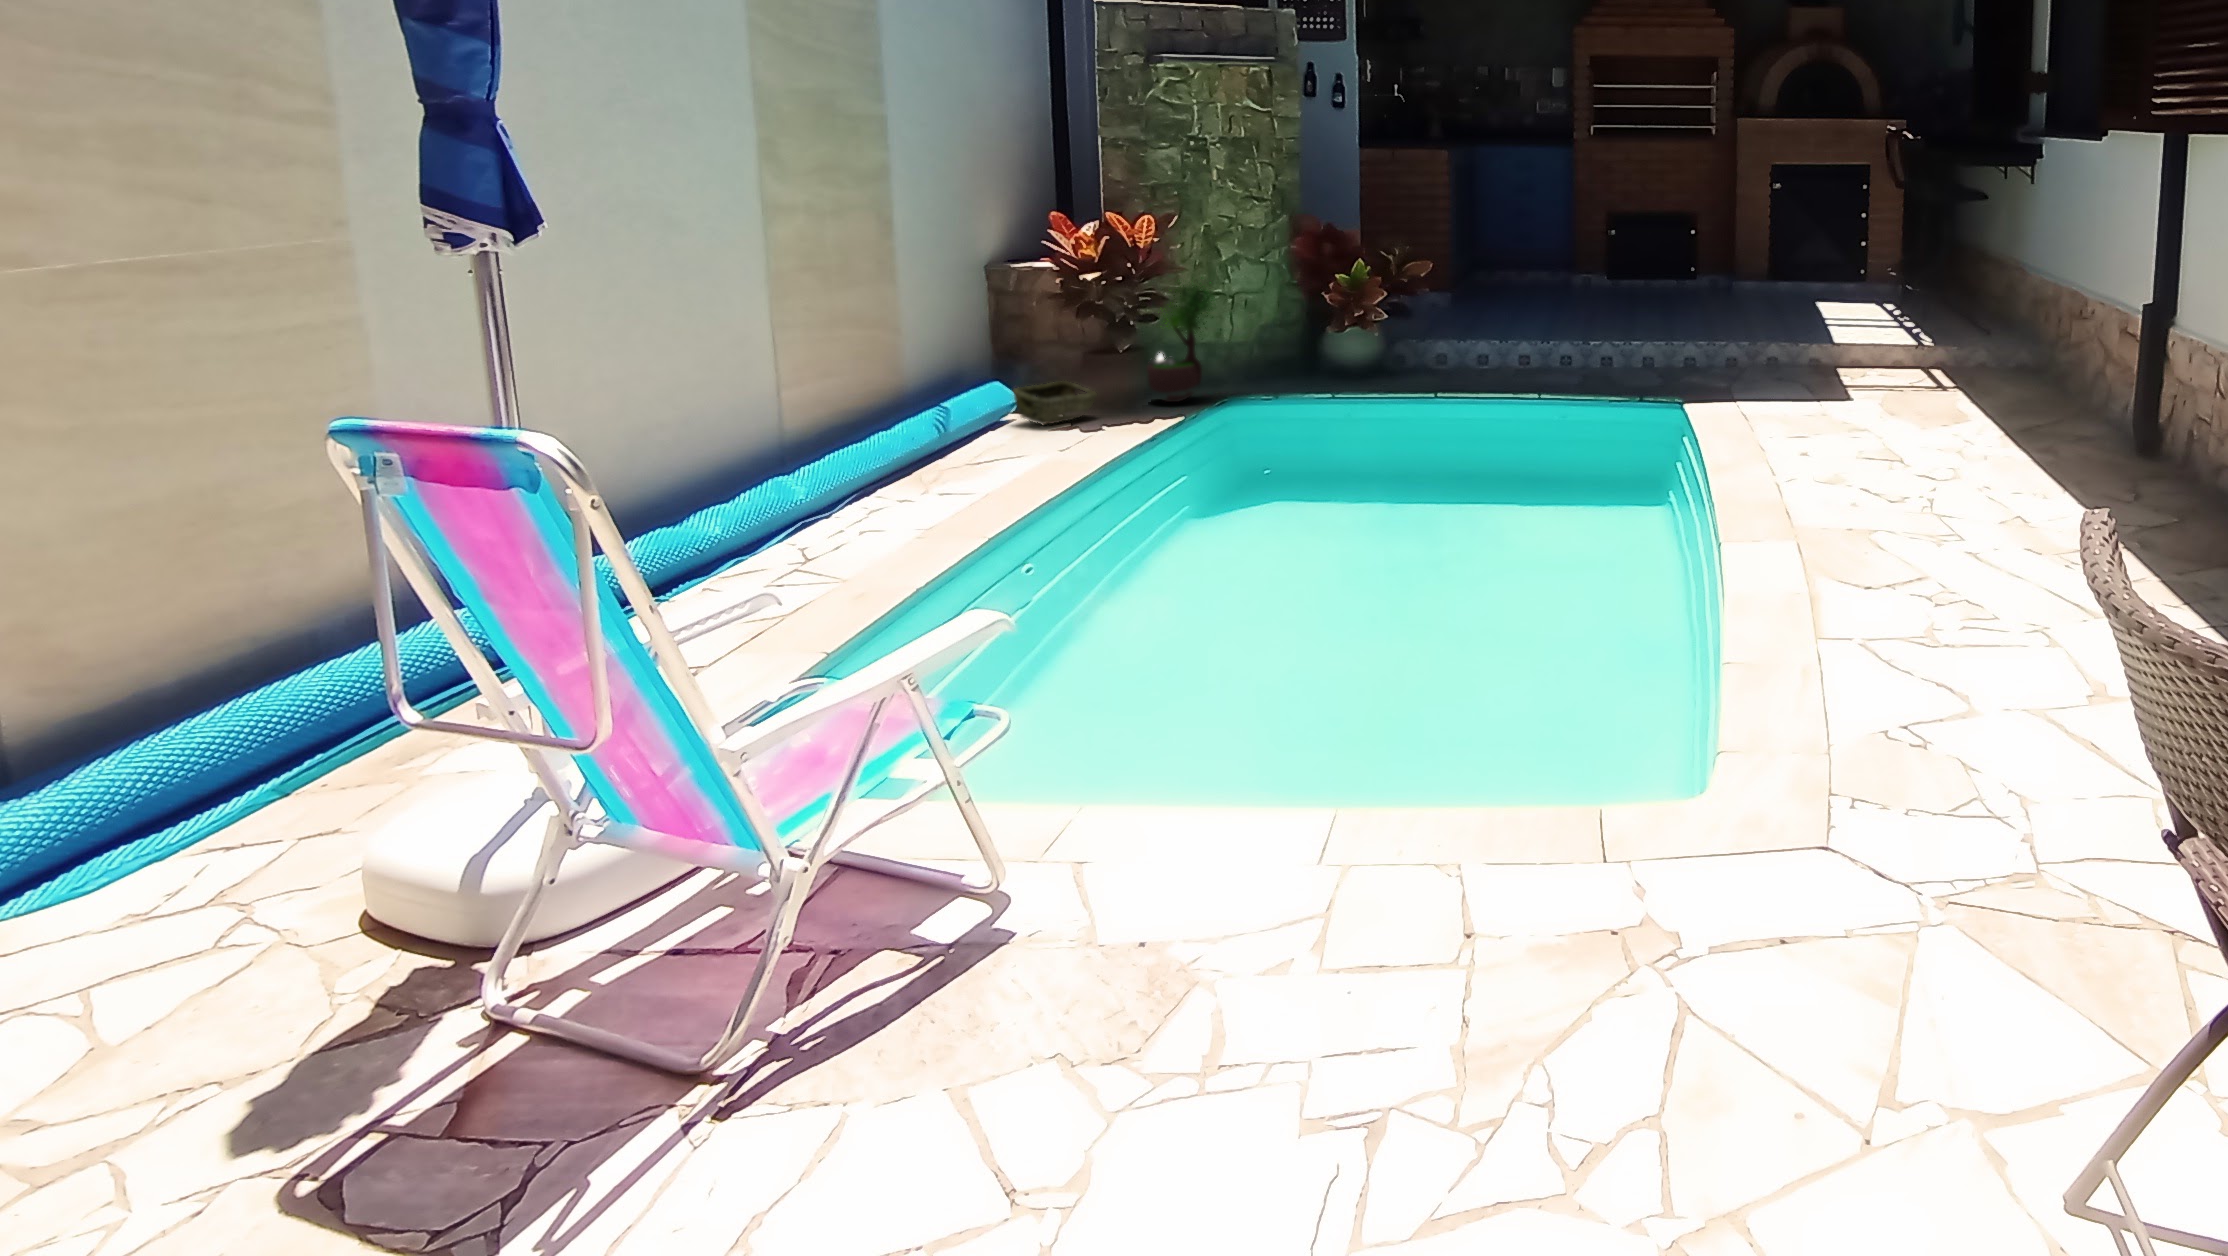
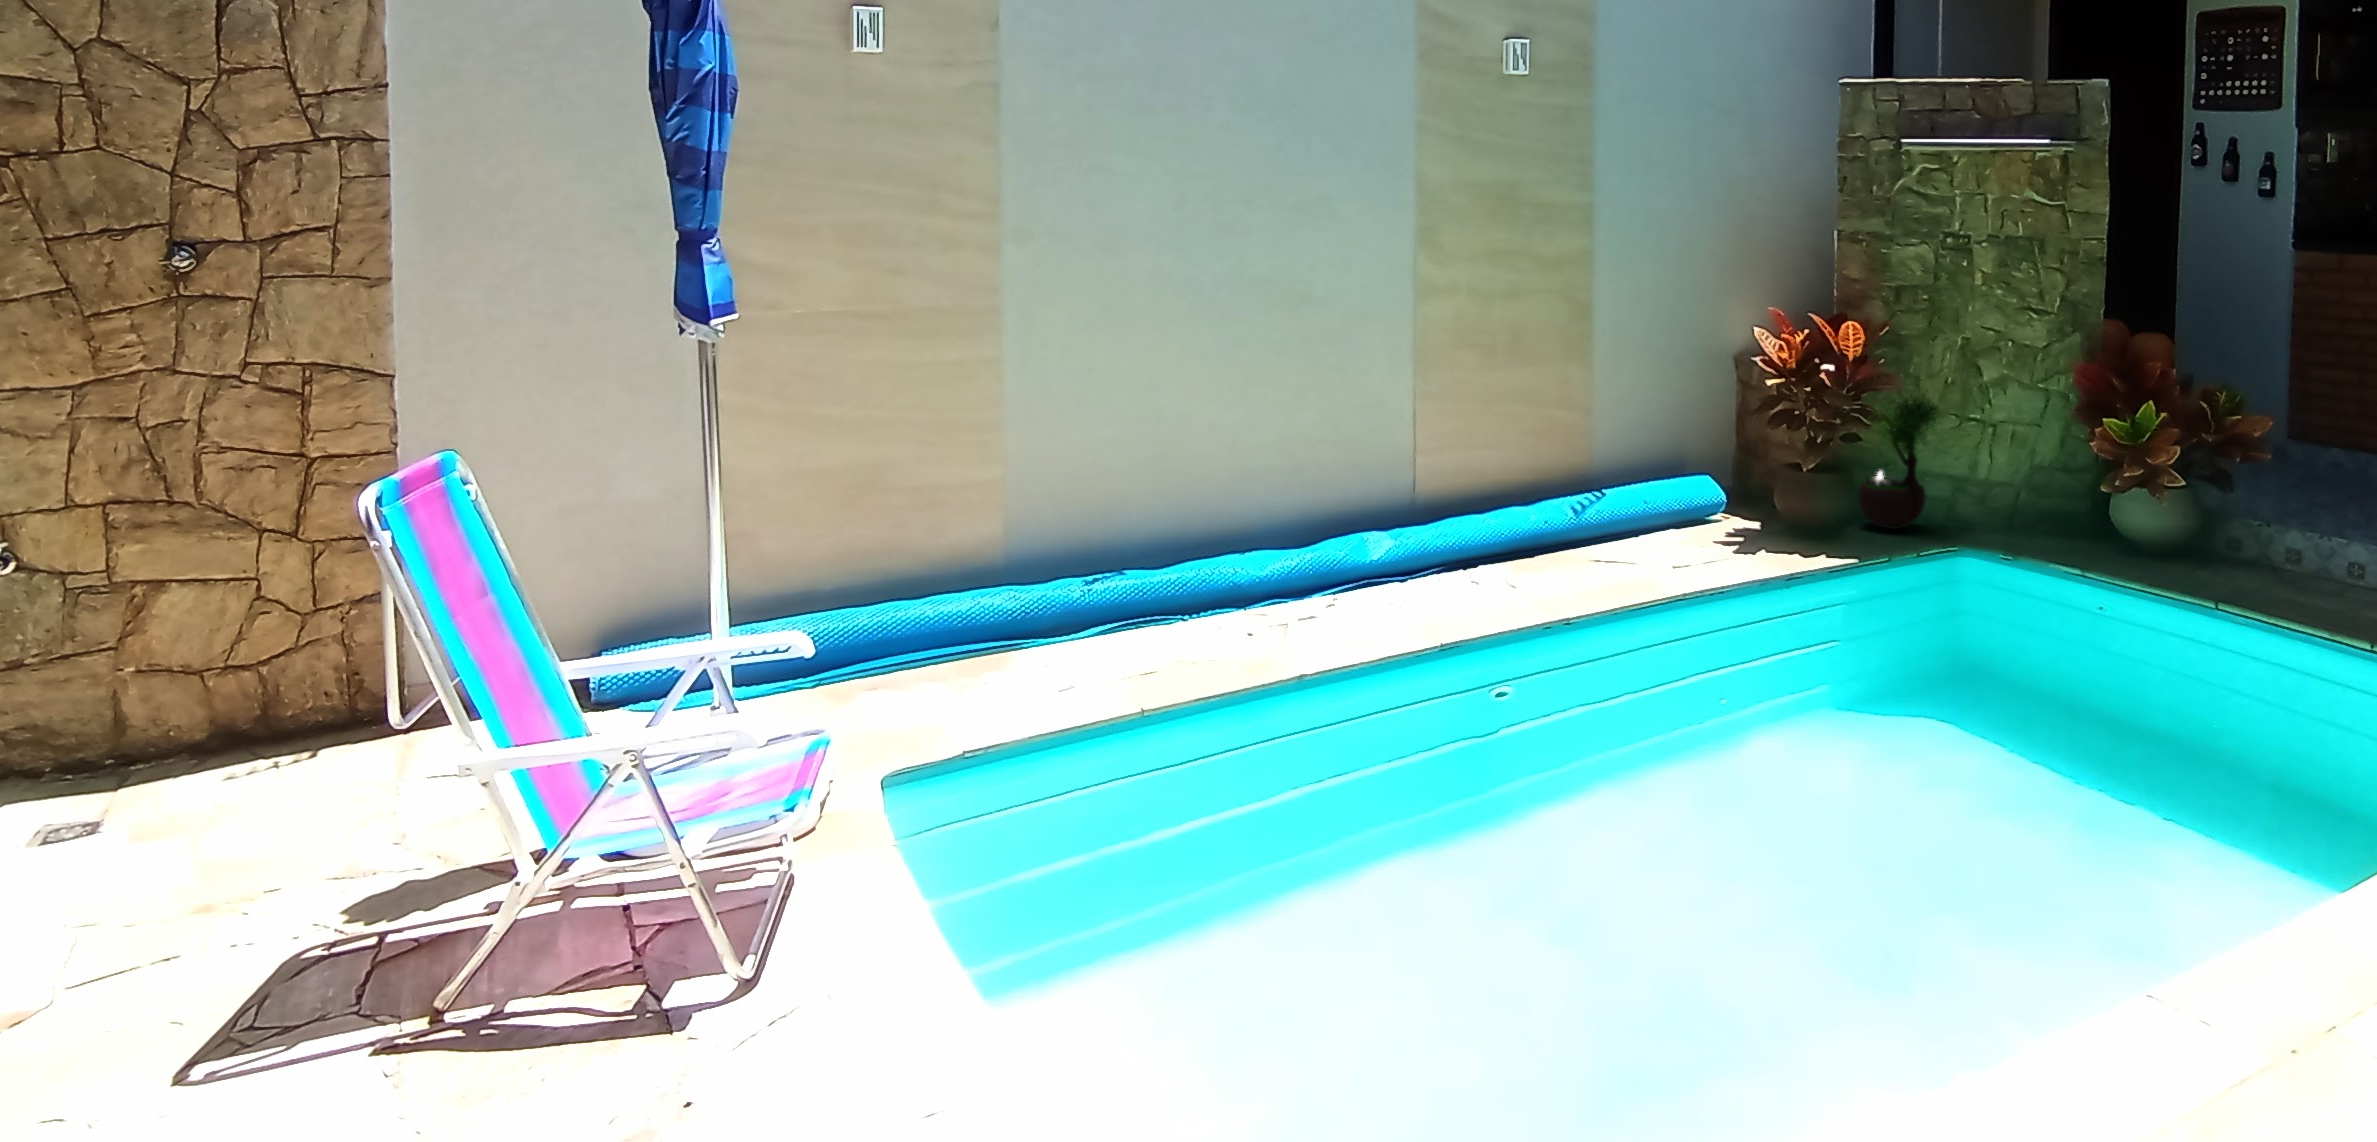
woven basket: present [1013,381,1097,425] -> none [1698,488,1786,531]

